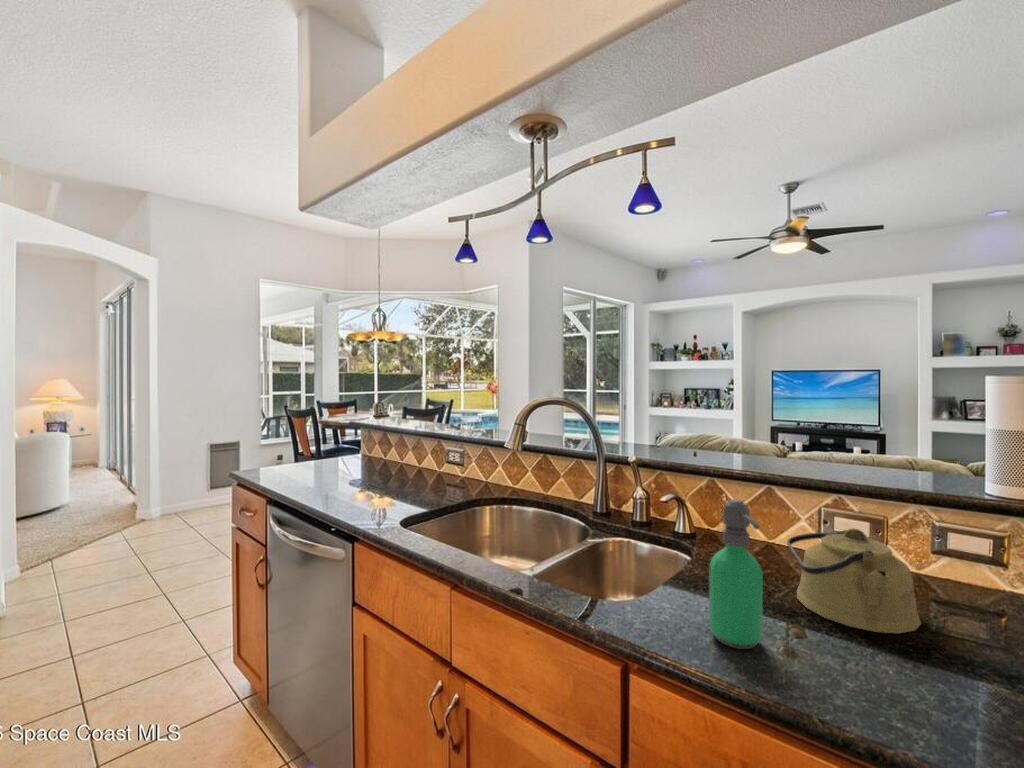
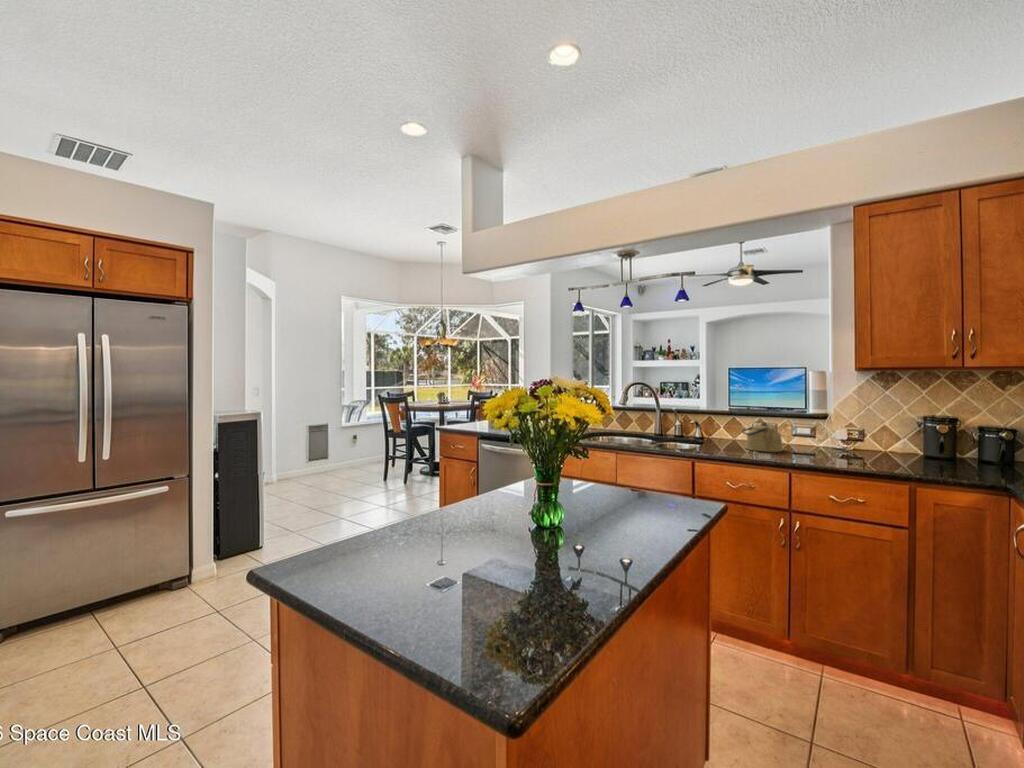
soap dispenser: present [709,499,763,649] -> none [718,409,735,454]

